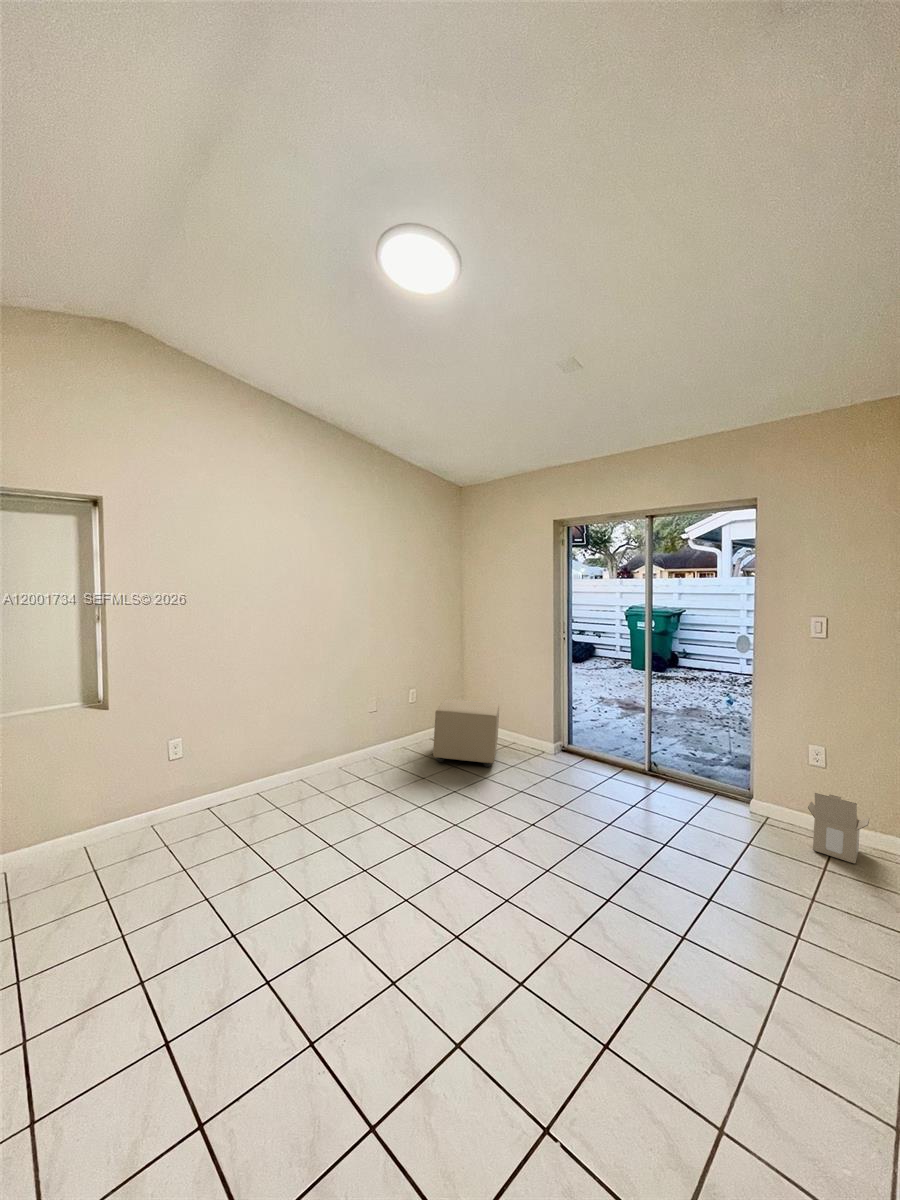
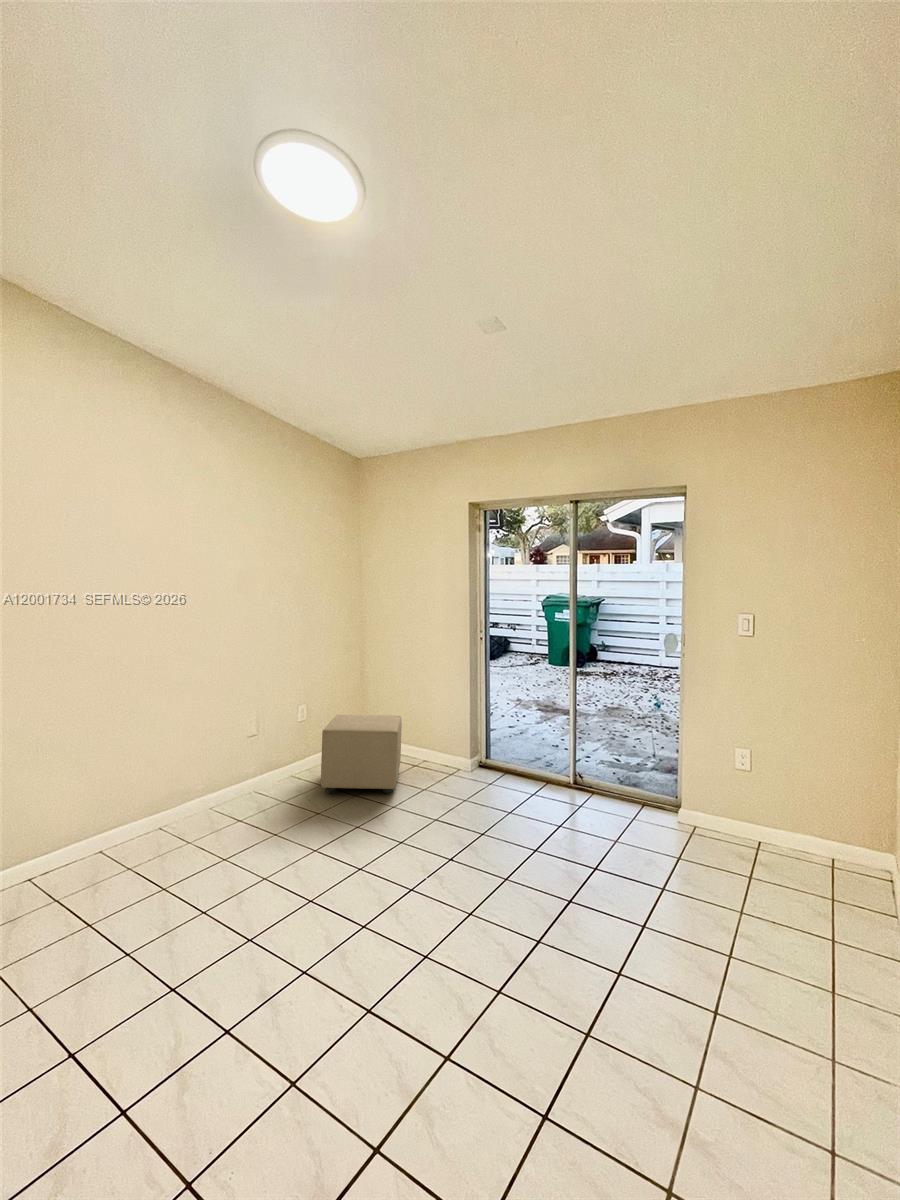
cardboard box: present [808,793,869,864] -> none [738,794,798,868]

